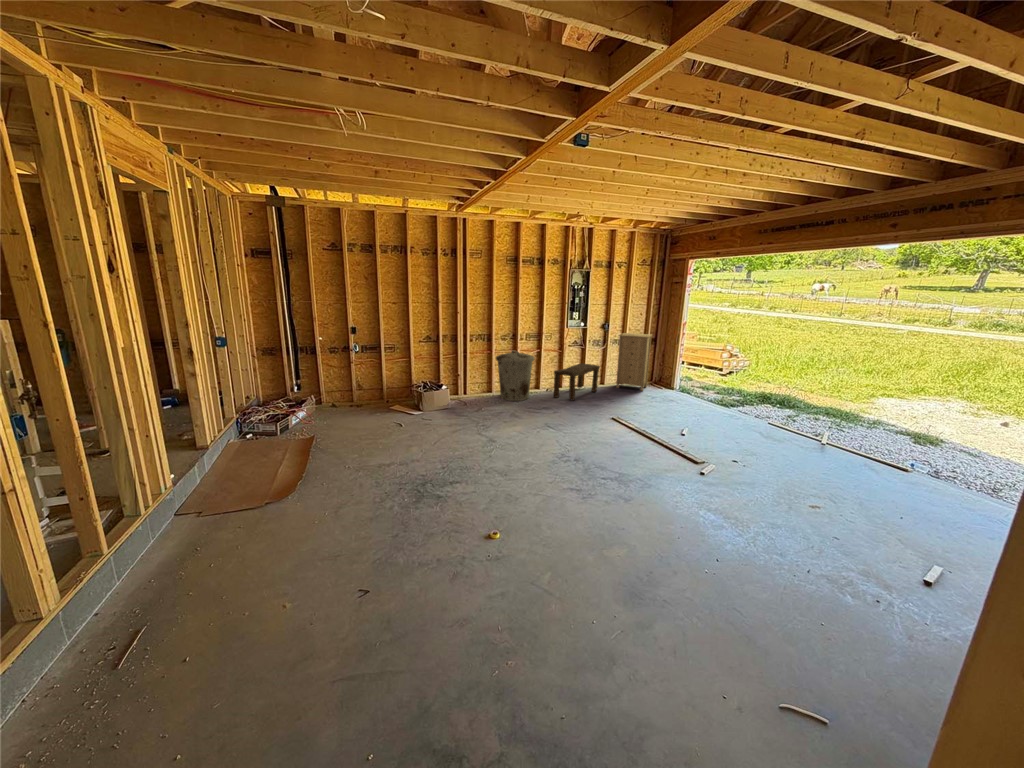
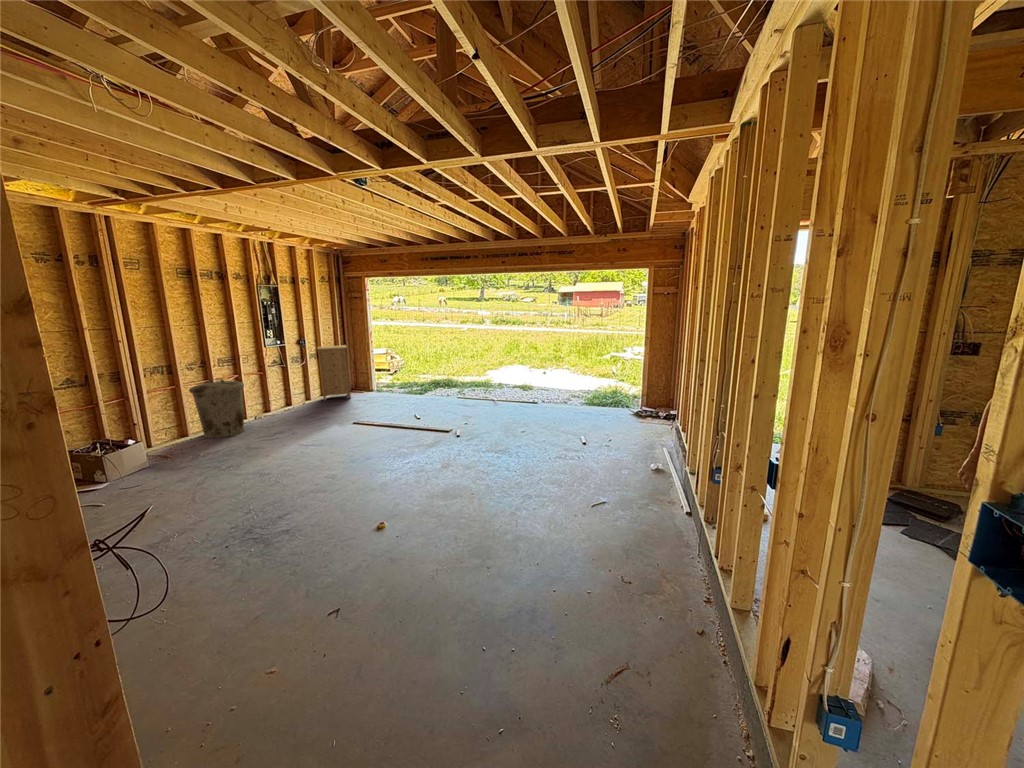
bench: present [554,363,600,401] -> none [267,381,310,422]

